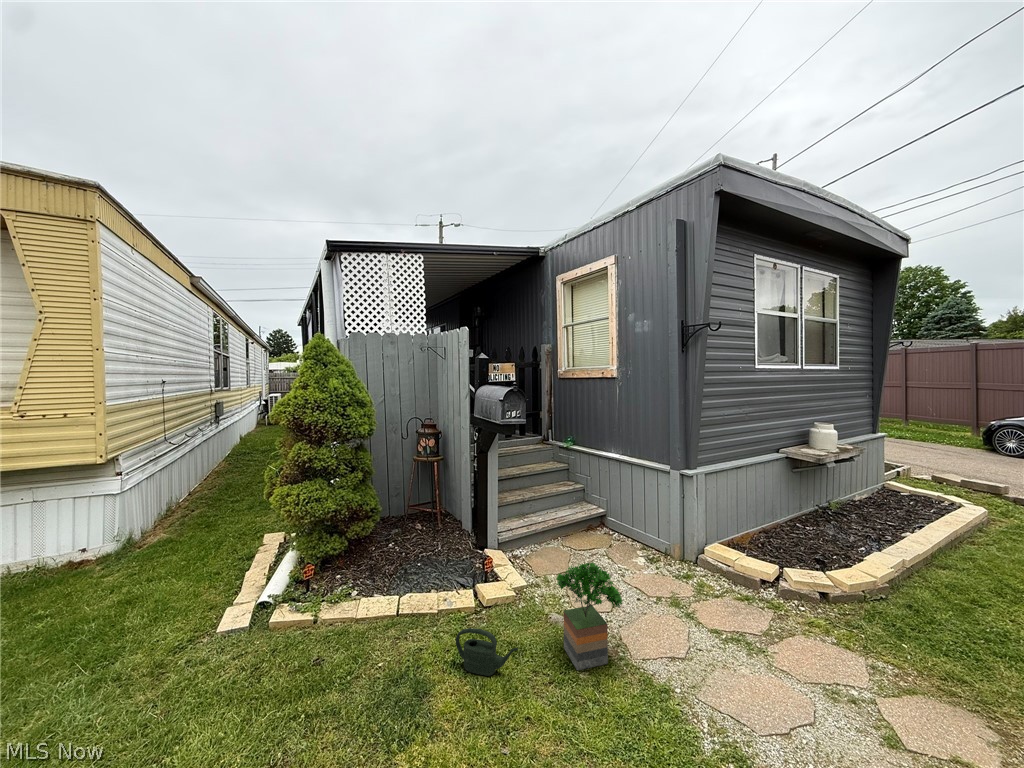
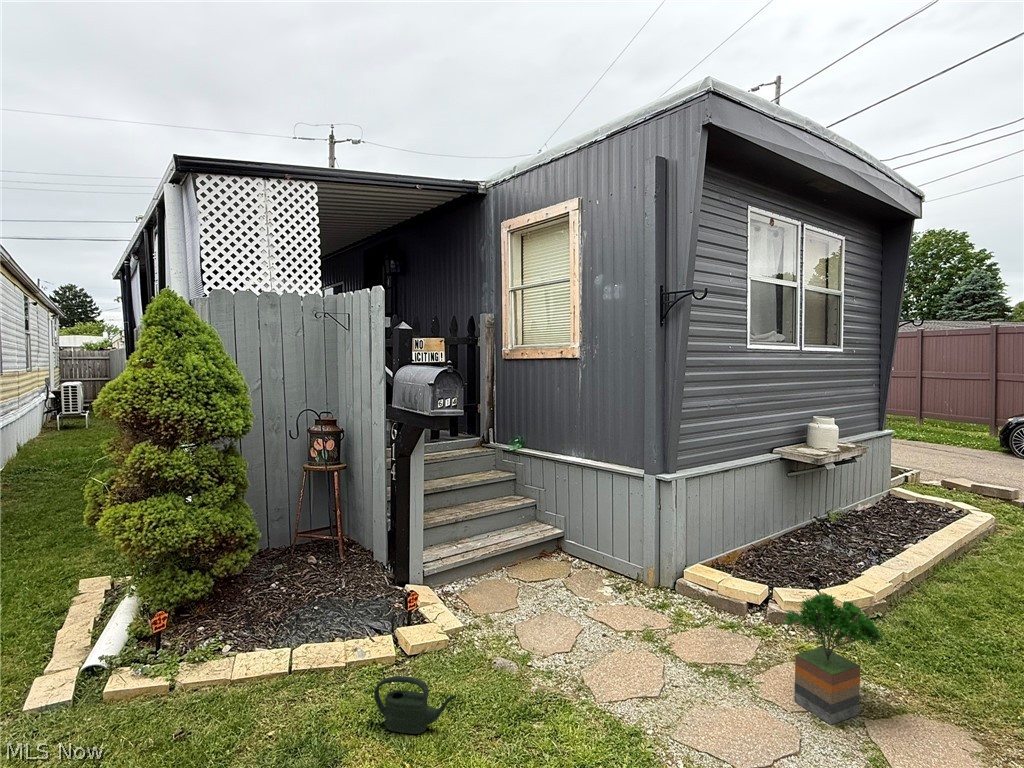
potted tree: present [556,562,622,670] -> present [785,593,884,725]

